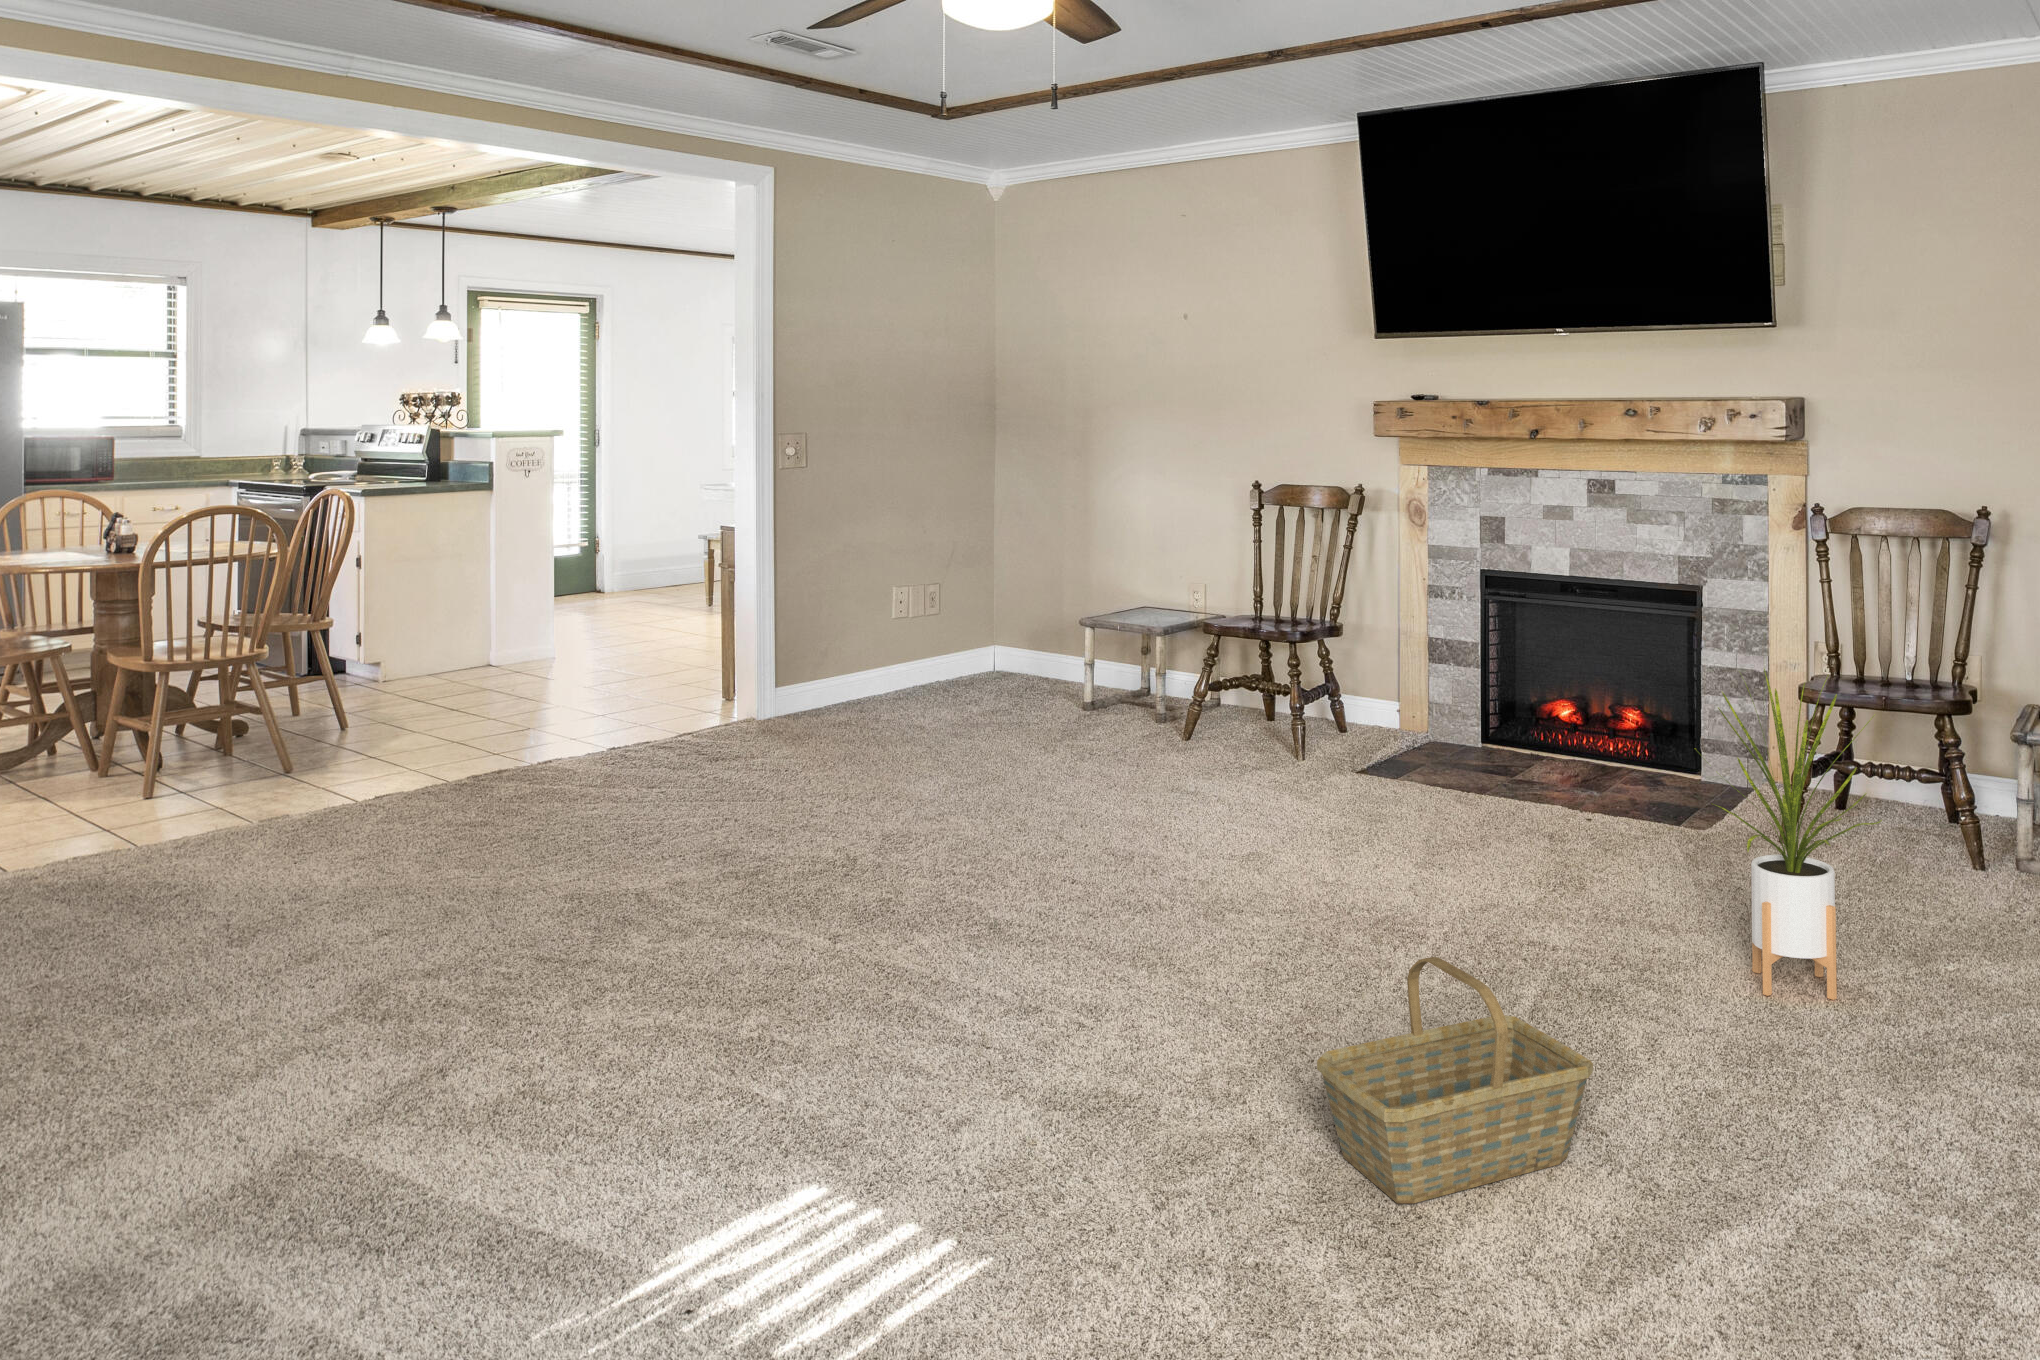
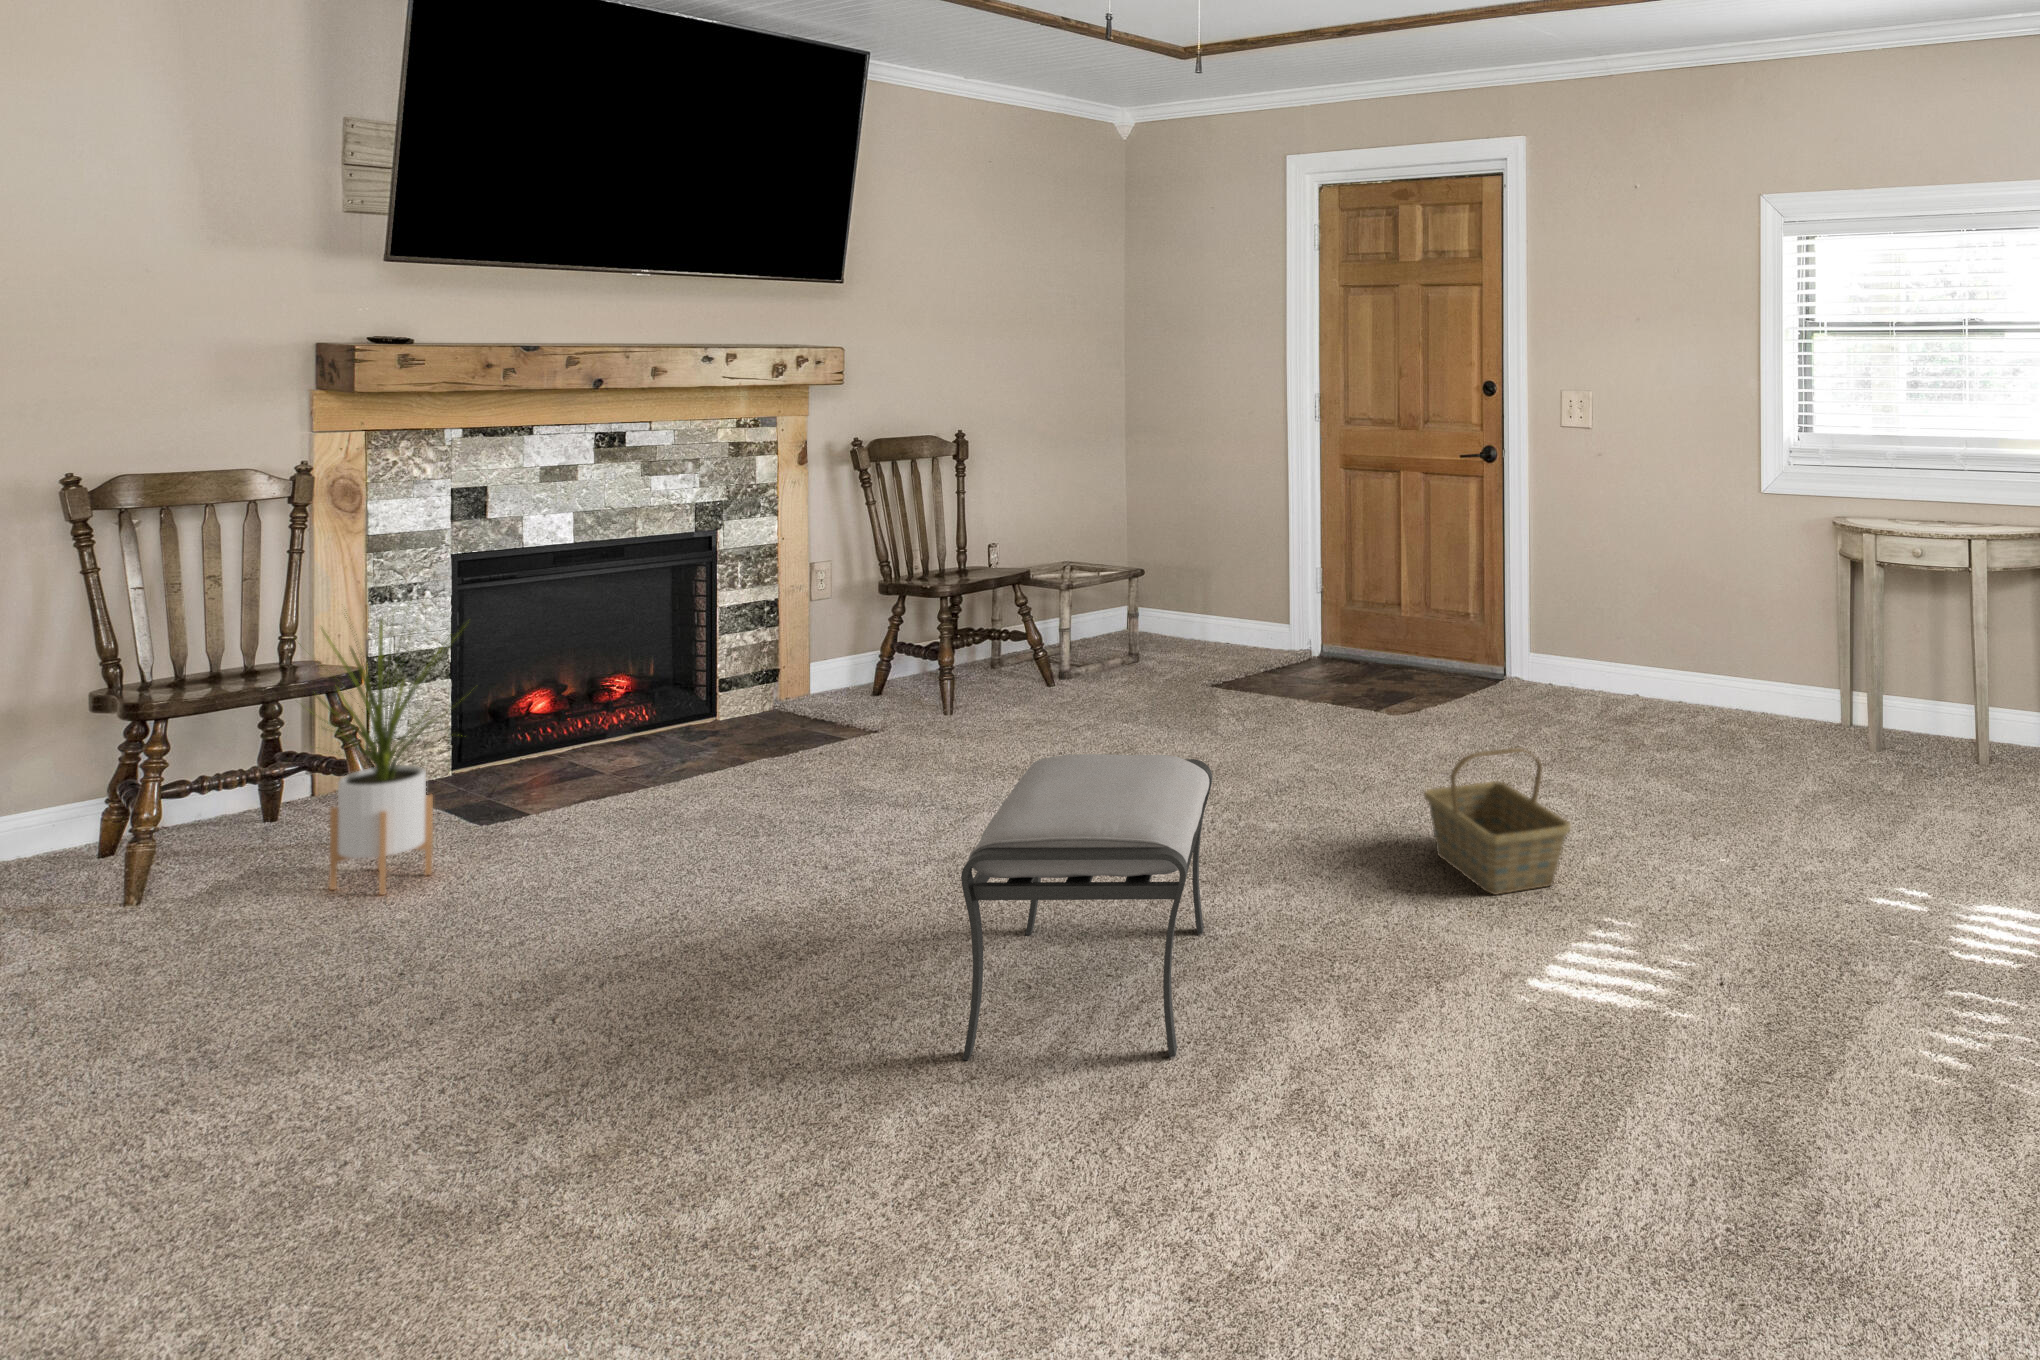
house plant: present [1715,669,1882,1000] -> present [299,600,459,895]
ottoman: none [893,758,1195,1005] -> present [961,754,1212,1060]

